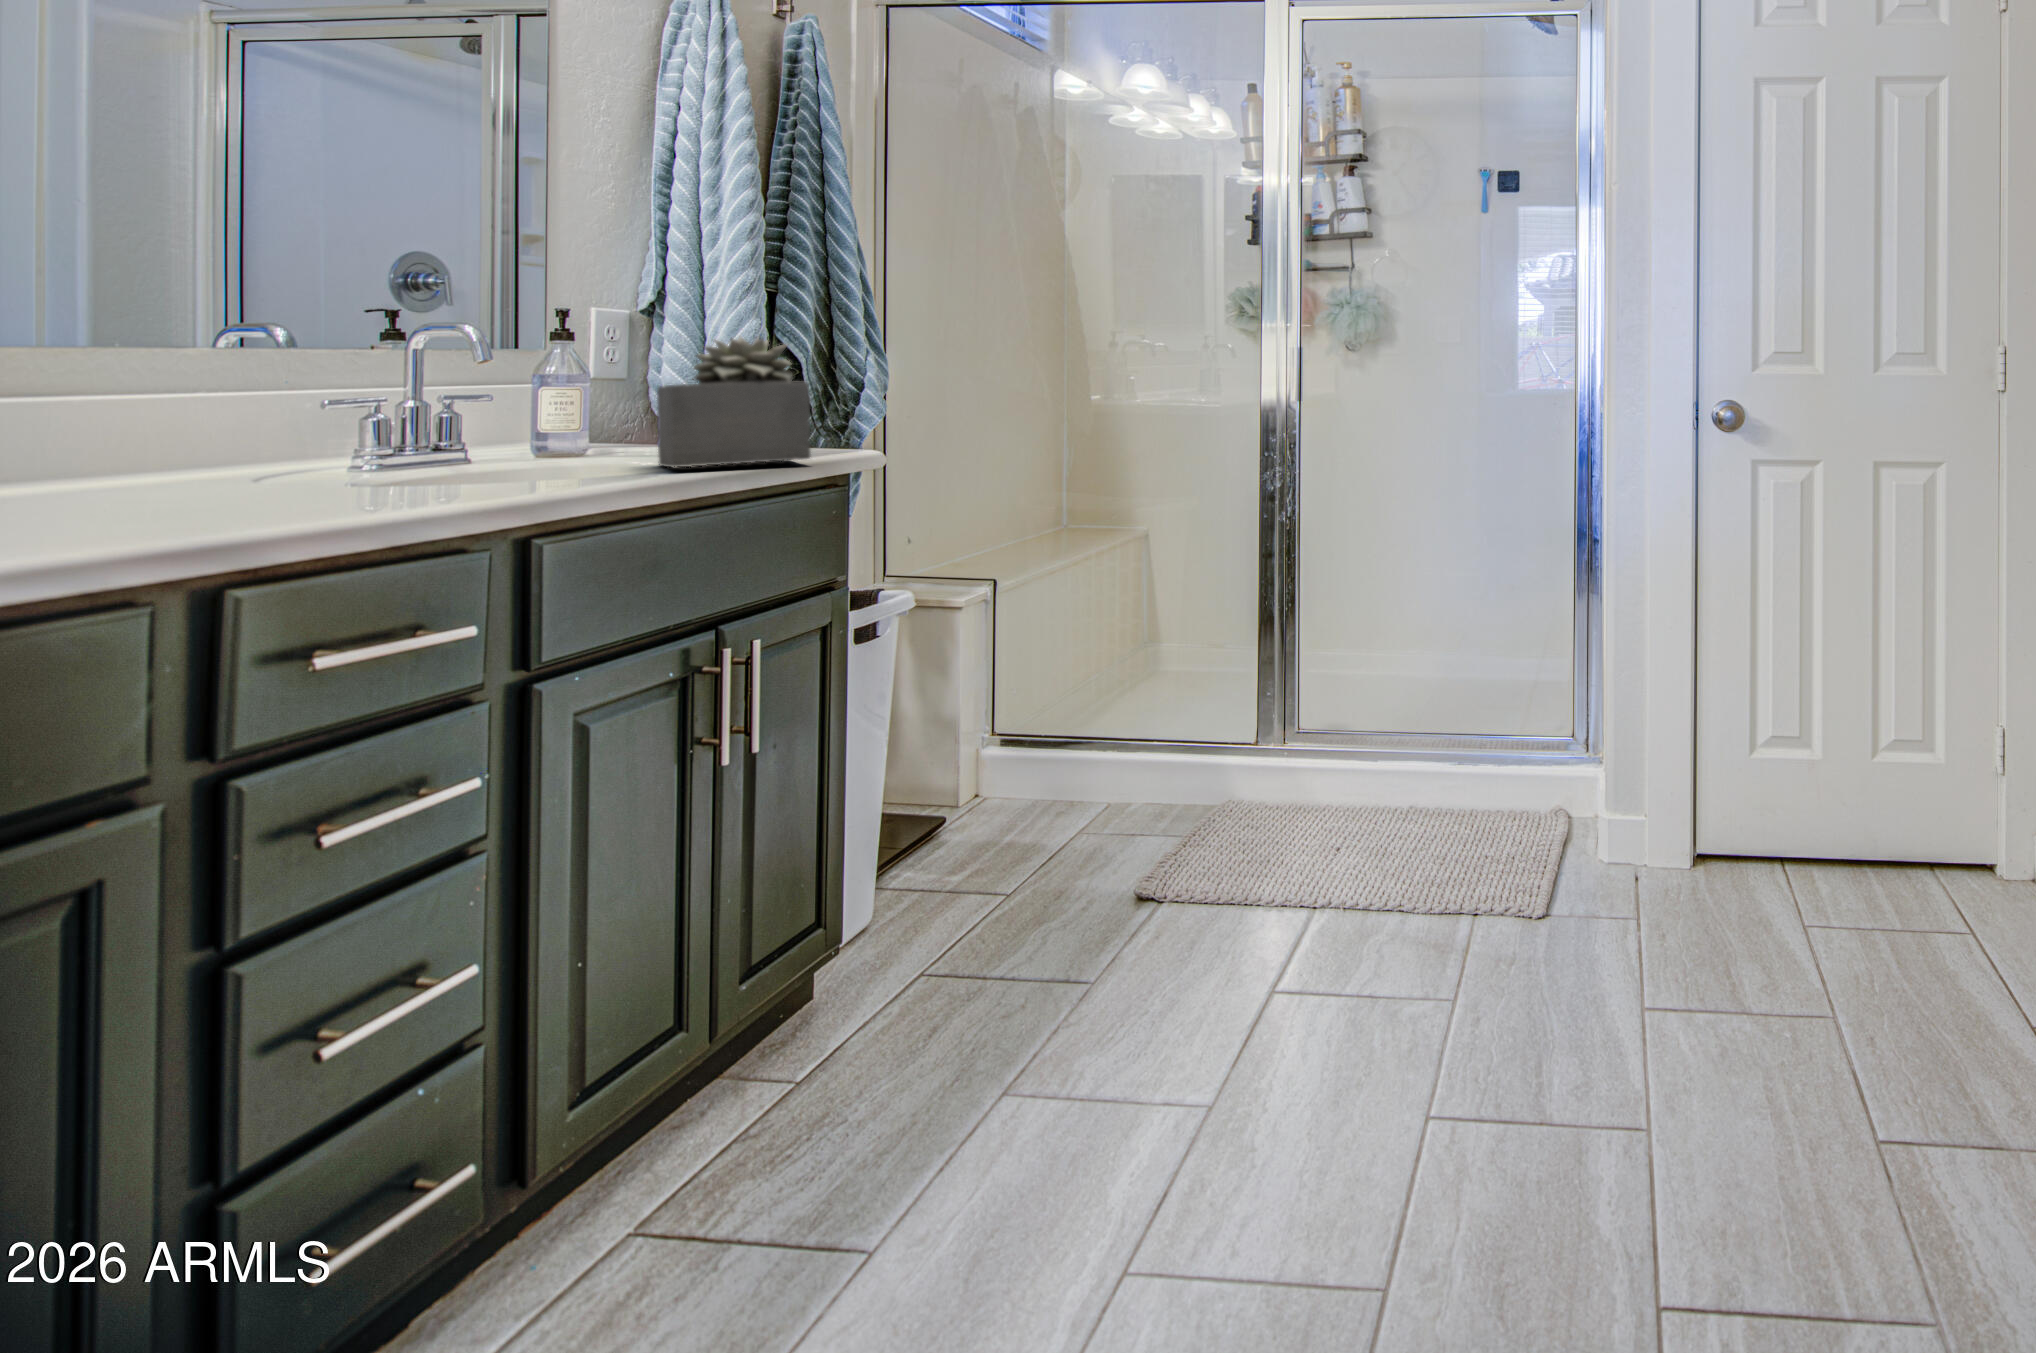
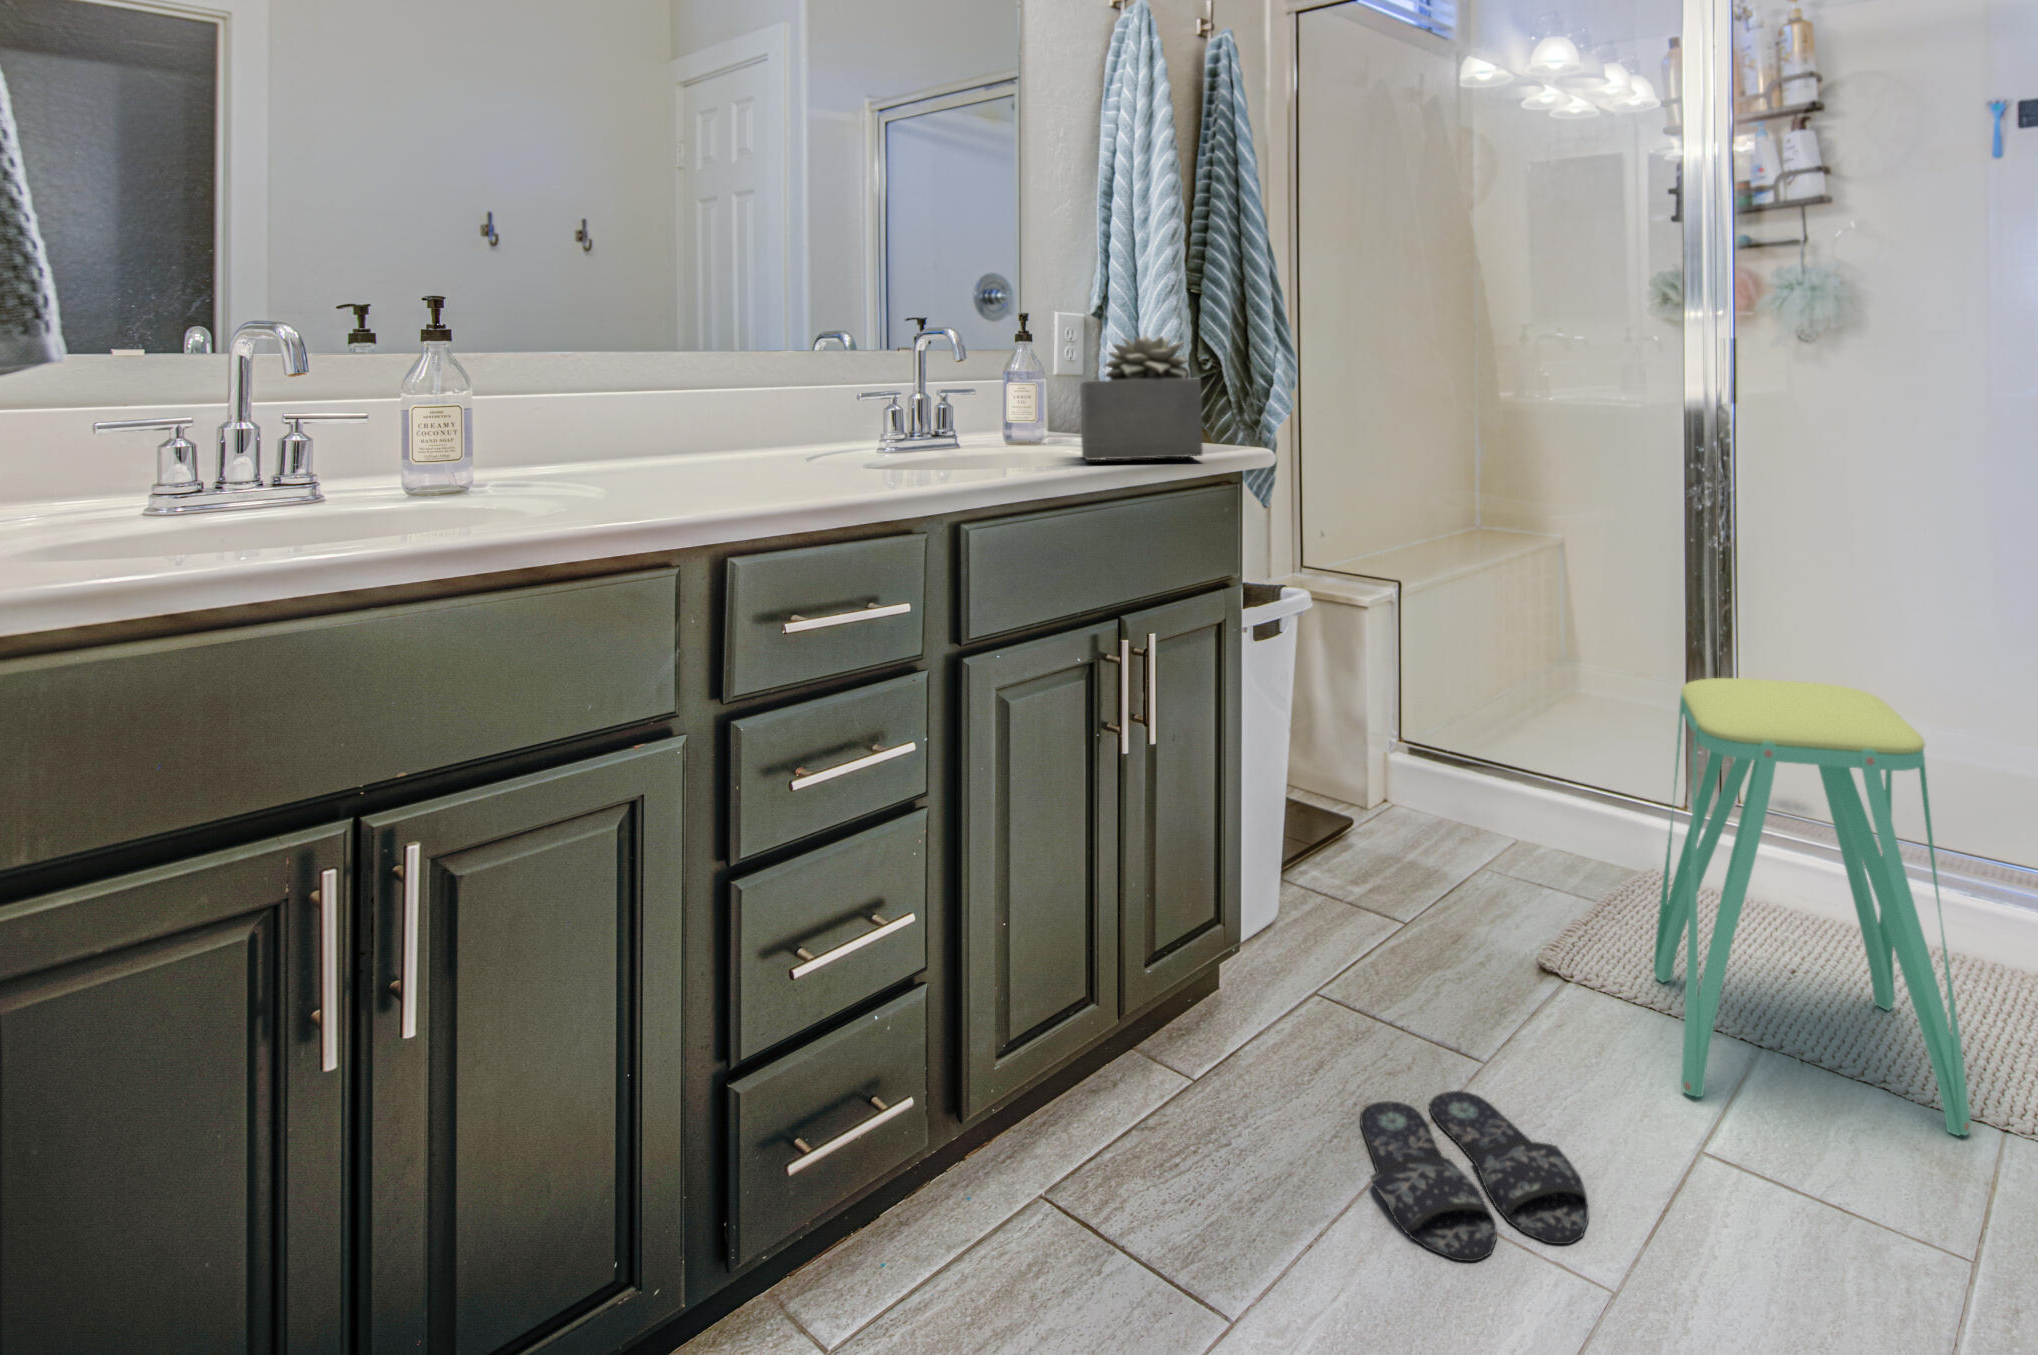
stool: none [1231,622,1454,965] -> present [1654,678,1971,1136]
slippers: none [977,1014,1183,1140] -> present [1360,1091,1588,1261]

